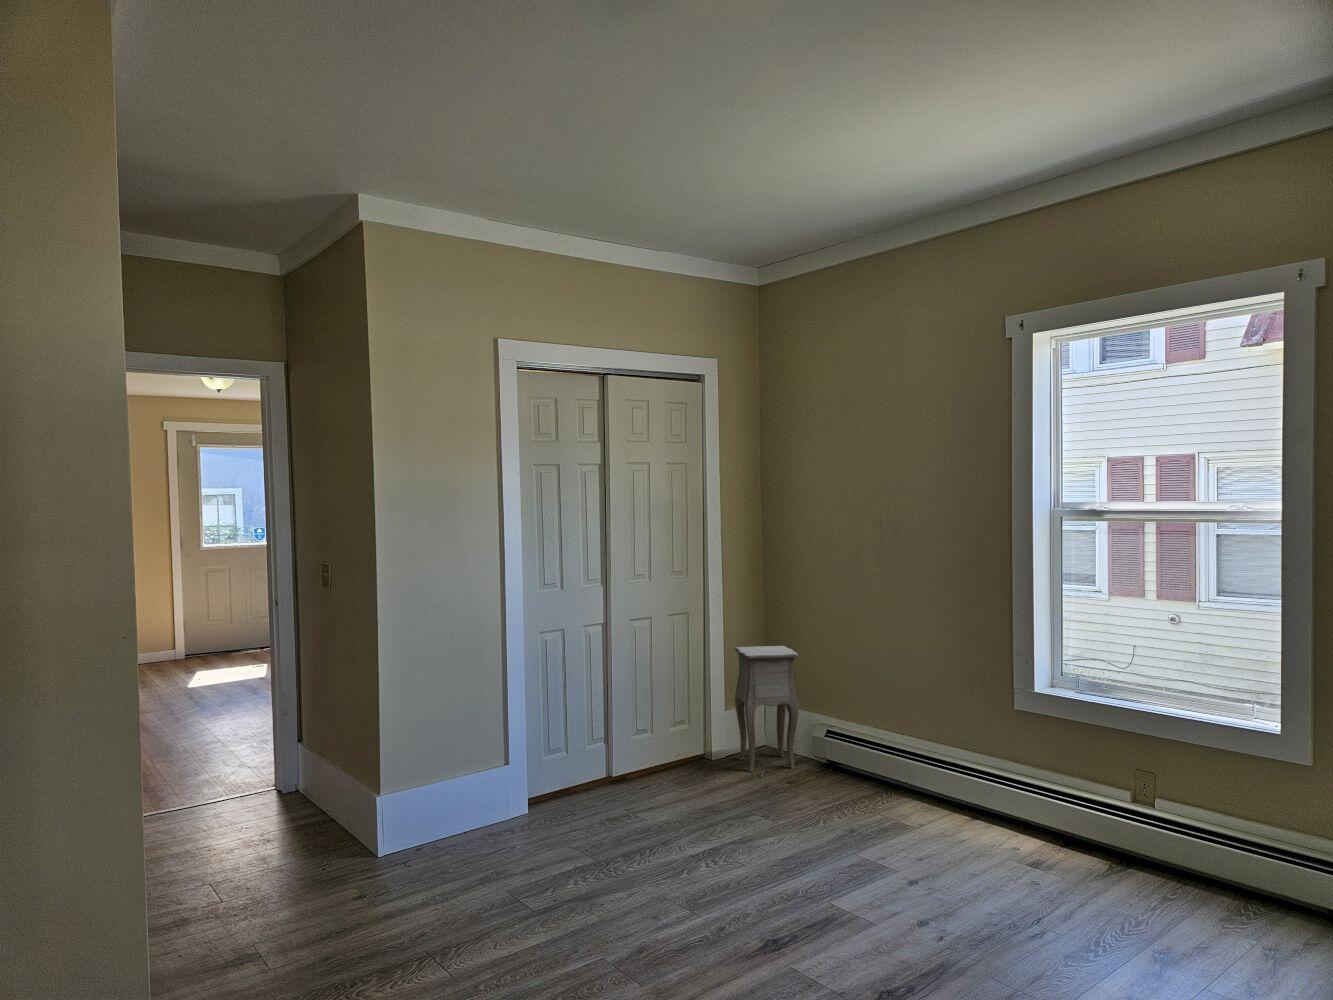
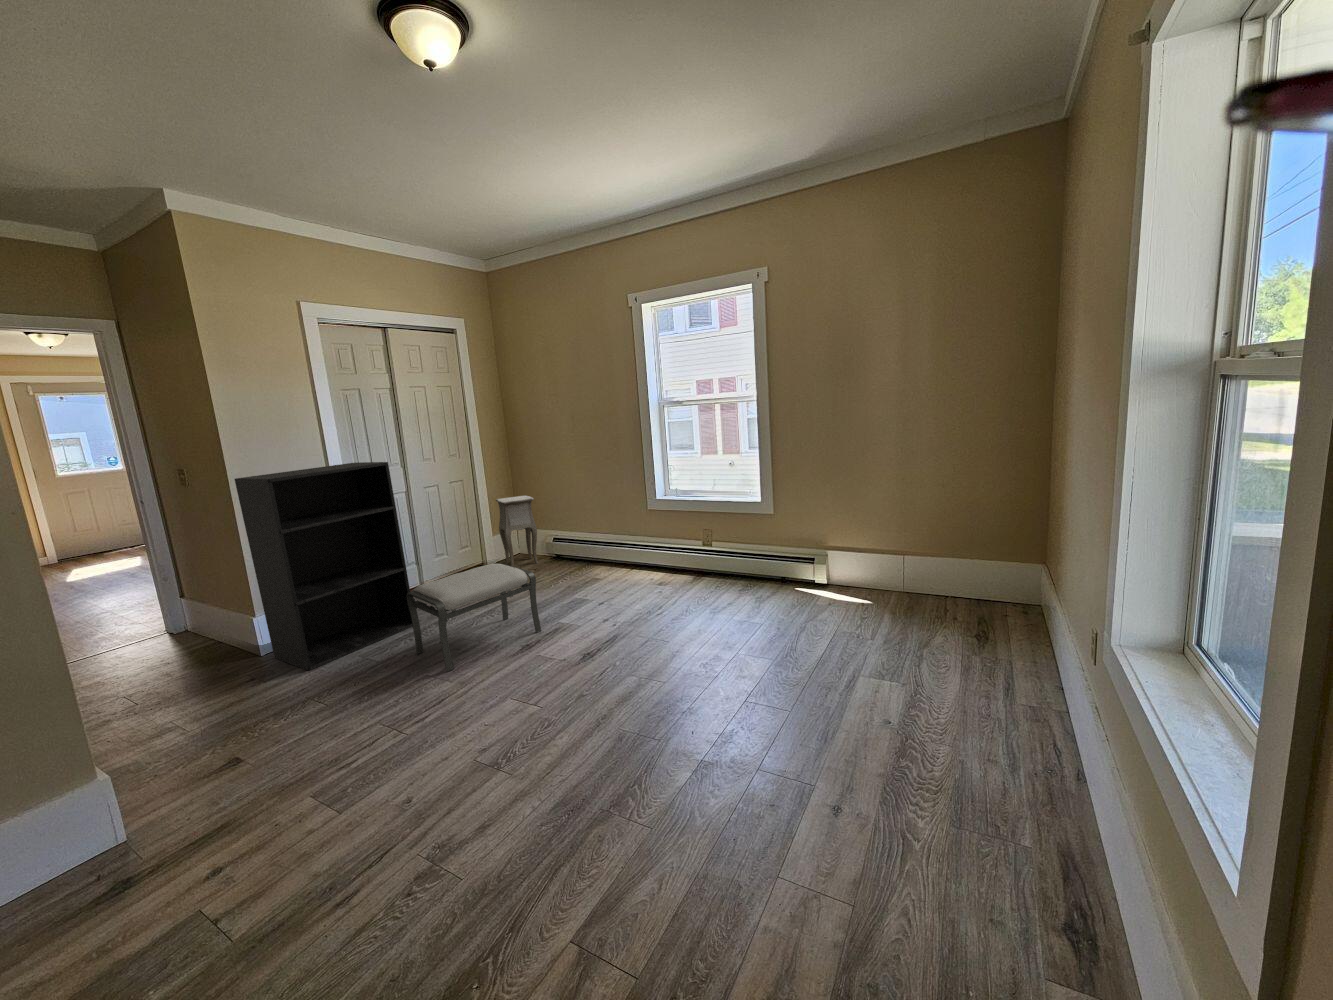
bookshelf: none [387,575,598,911] -> present [235,462,413,671]
ottoman: none [594,777,812,976] -> present [406,564,541,671]

